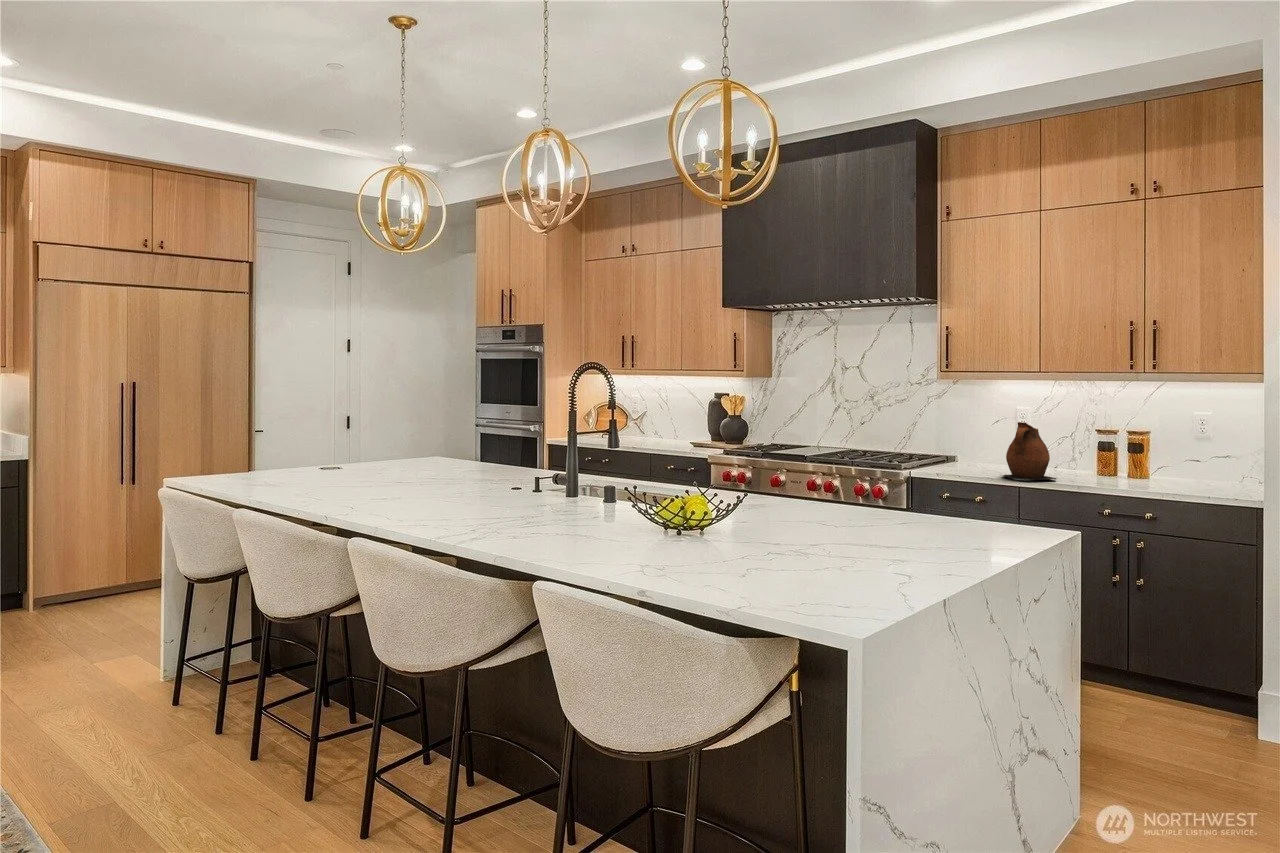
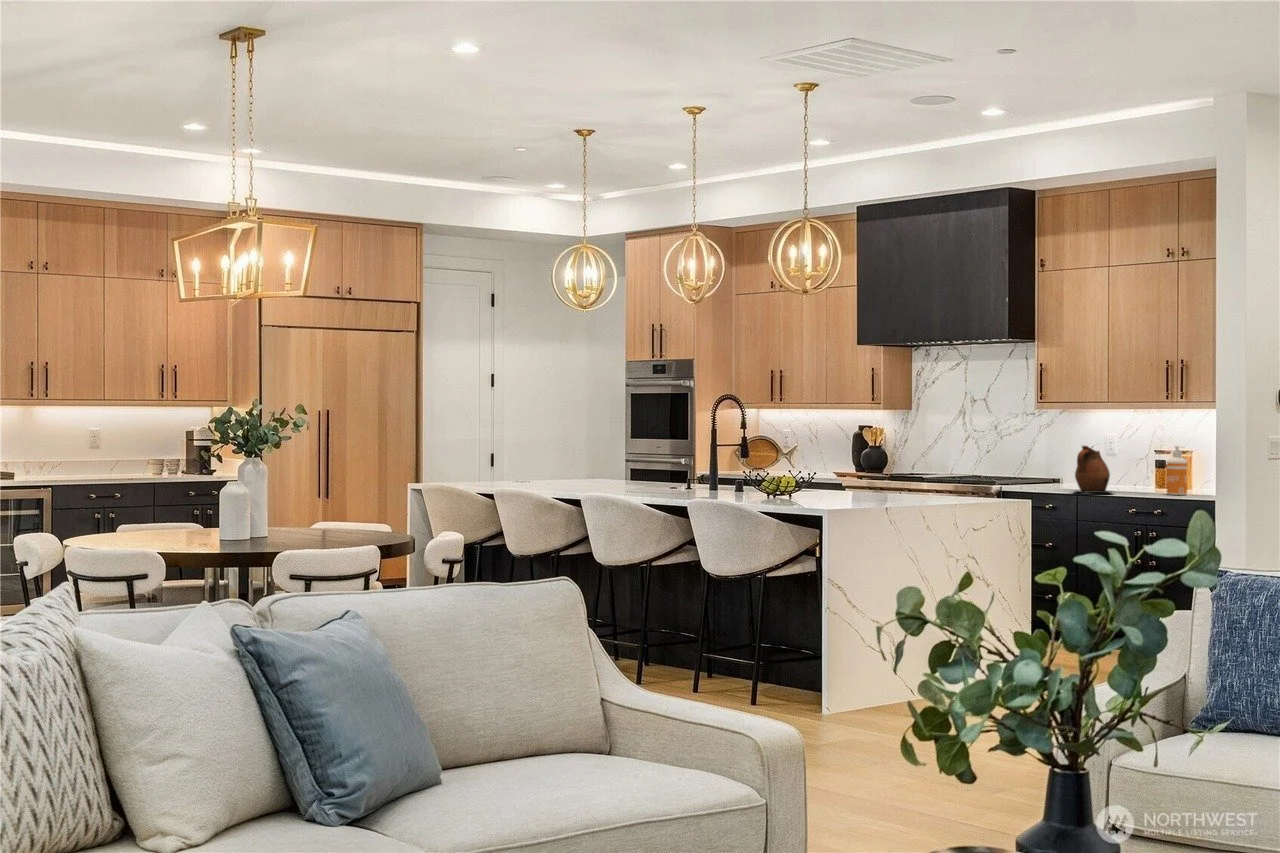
soap dispenser: none [1116,423,1143,482] -> present [1167,446,1187,495]

